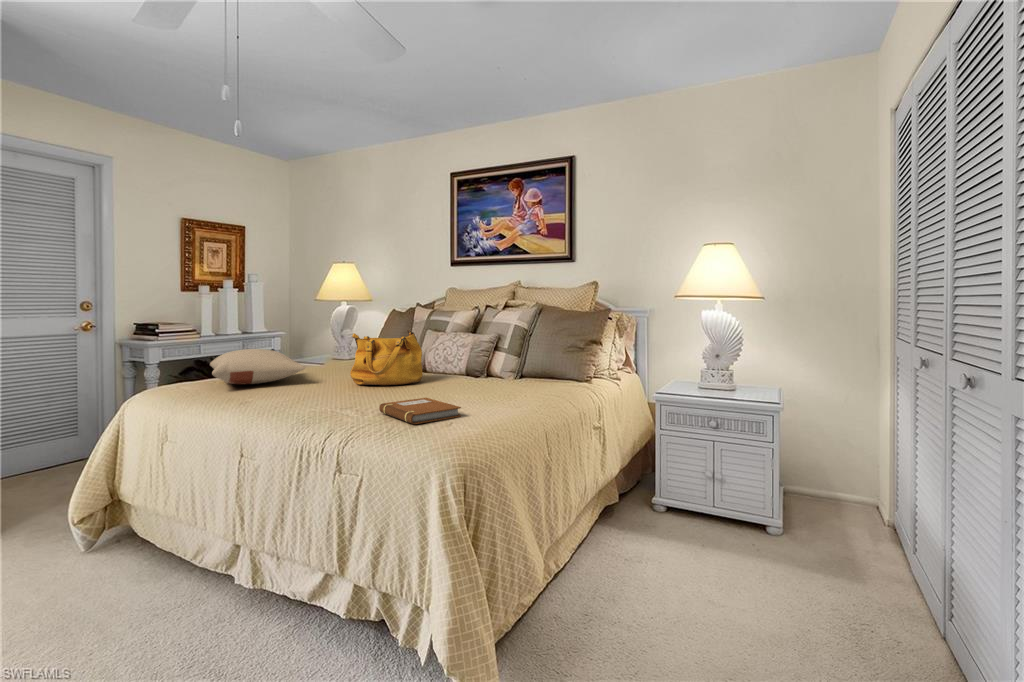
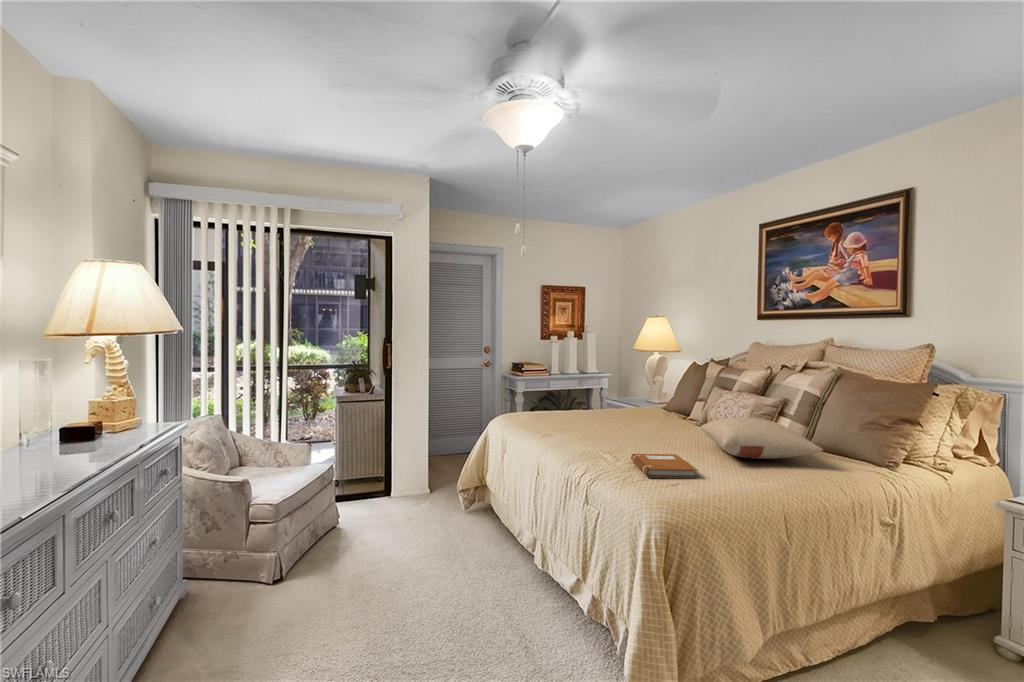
handbag: present [350,329,423,385] -> none [632,387,697,437]
pillow: present [210,349,305,384] -> present [701,417,823,459]

